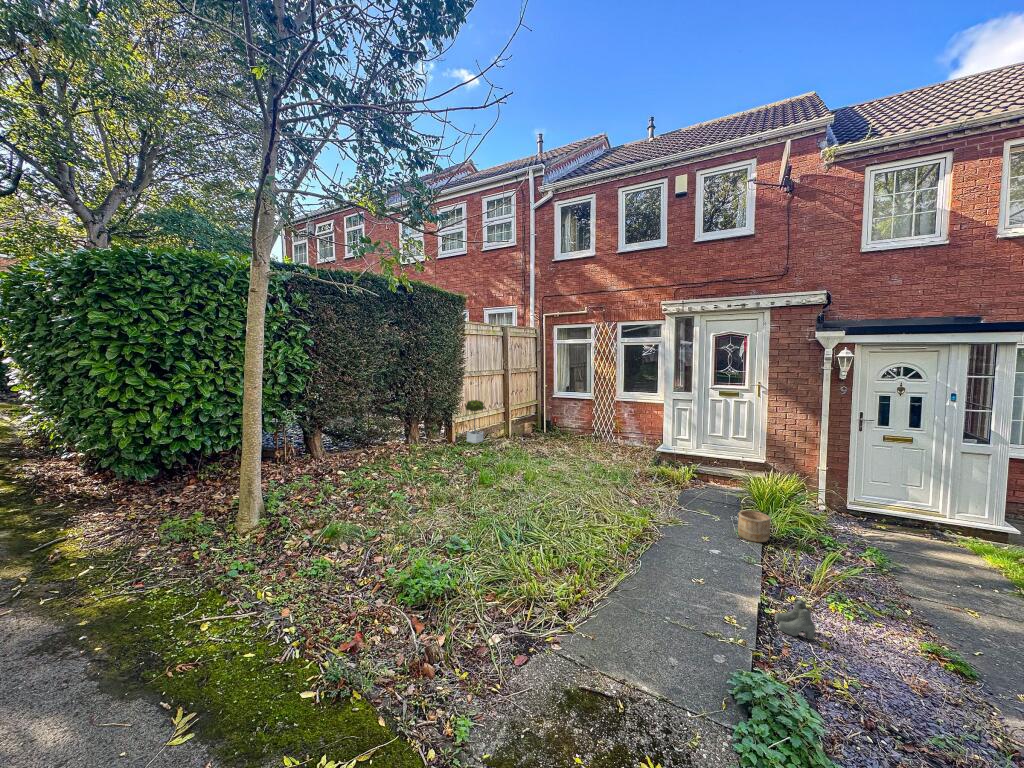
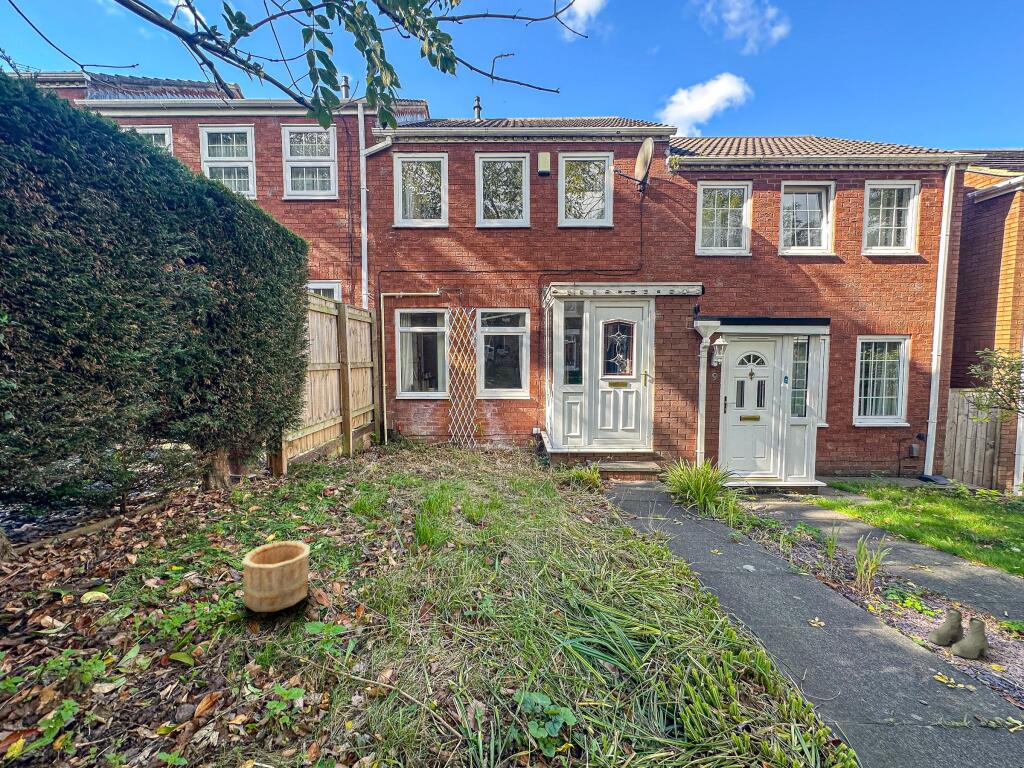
potted tree: present [465,400,484,443] -> none [306,404,337,472]
wooden bucket: present [738,510,772,542] -> present [241,541,310,612]

